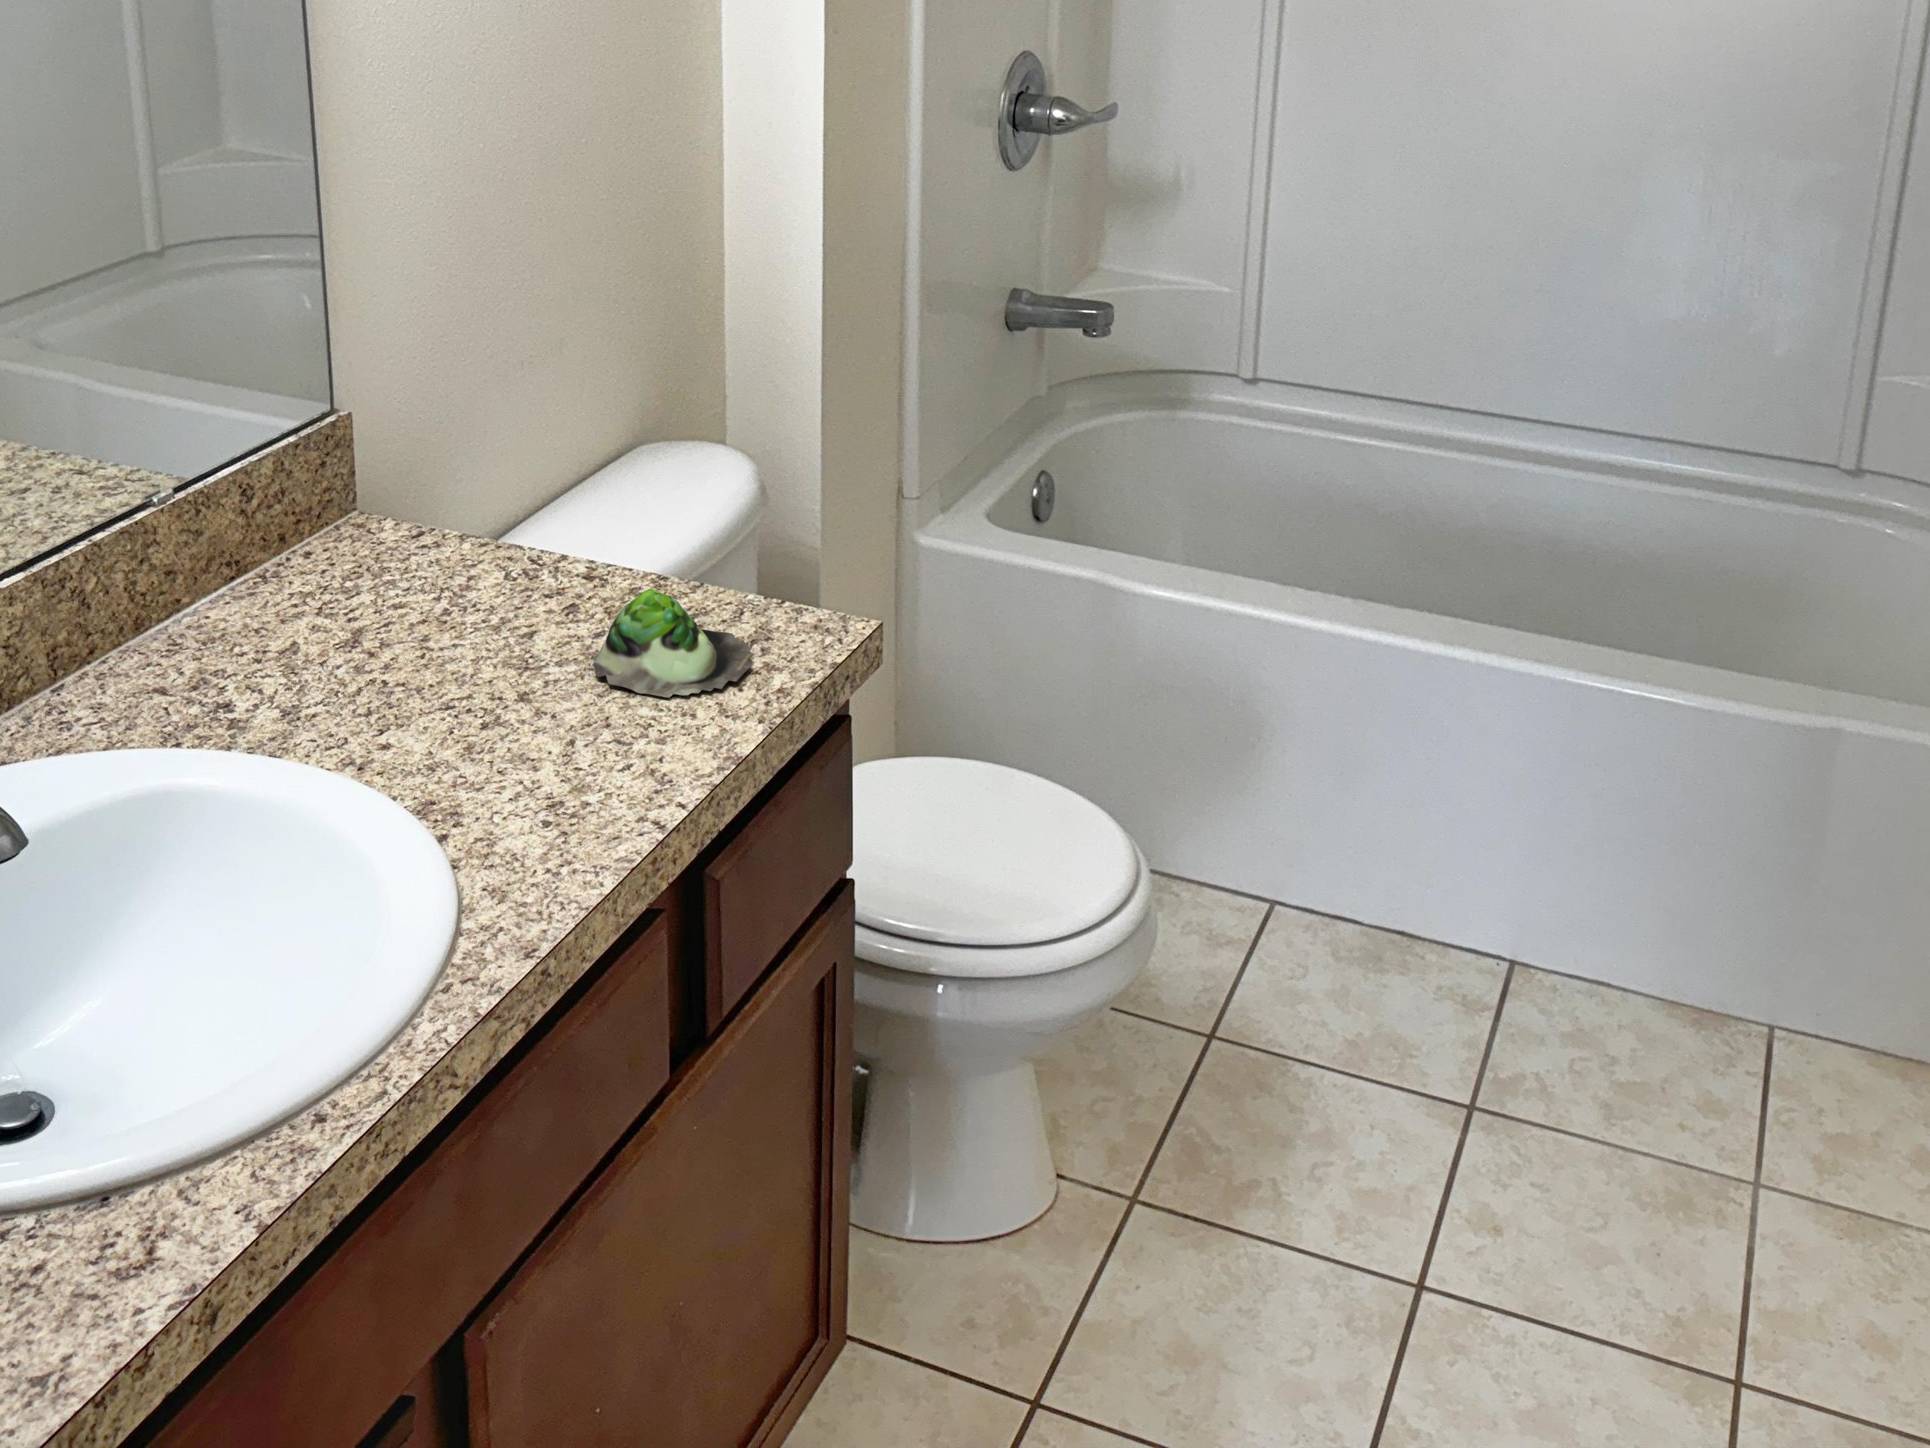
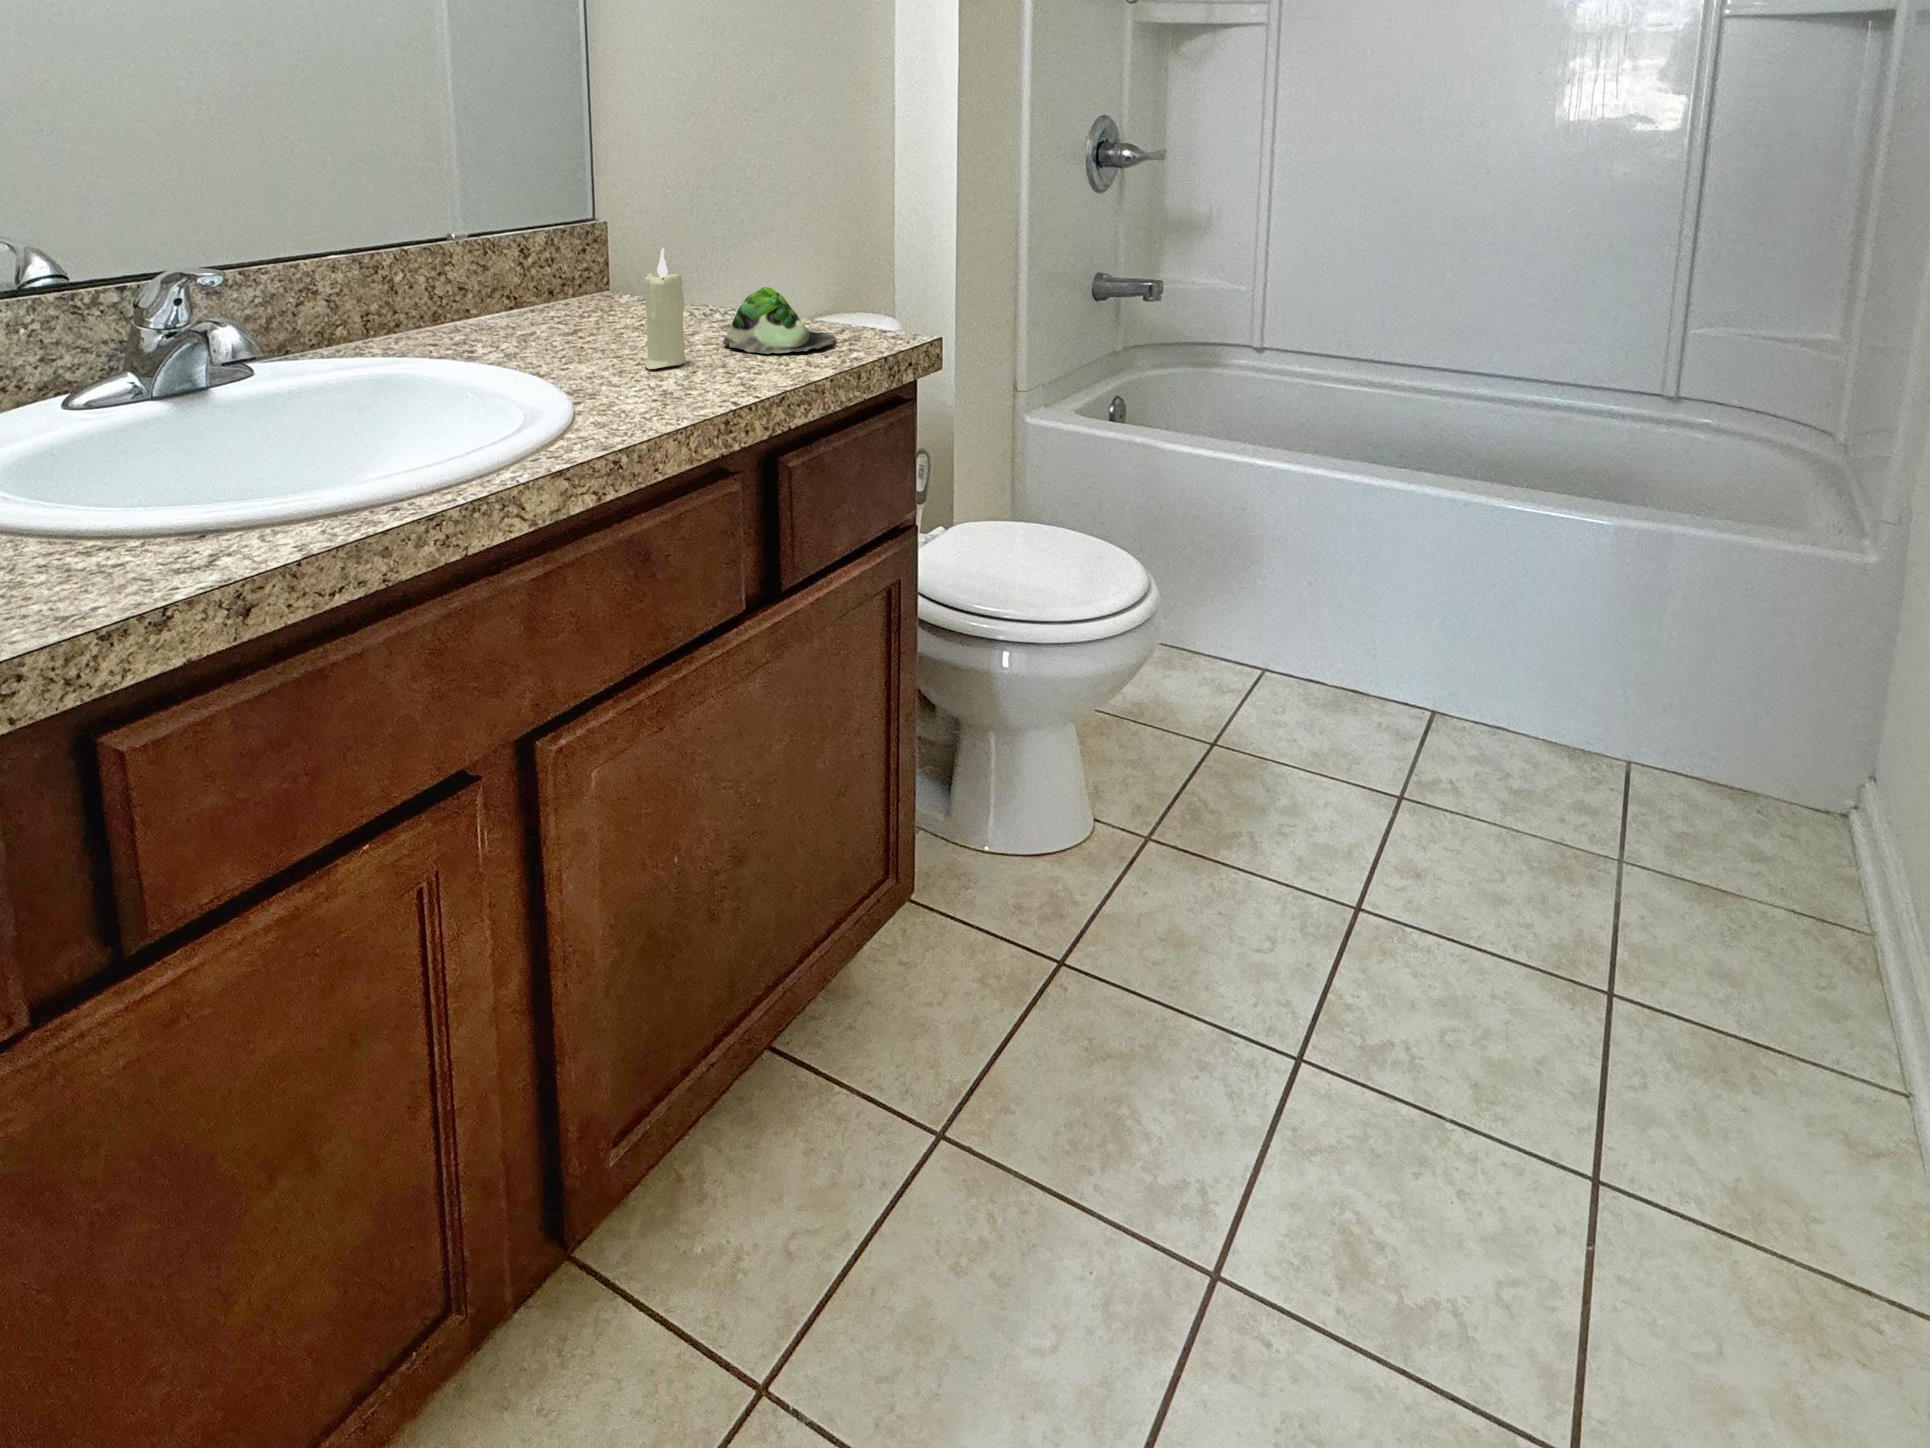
candle: none [506,588,563,753] -> present [644,248,686,369]

